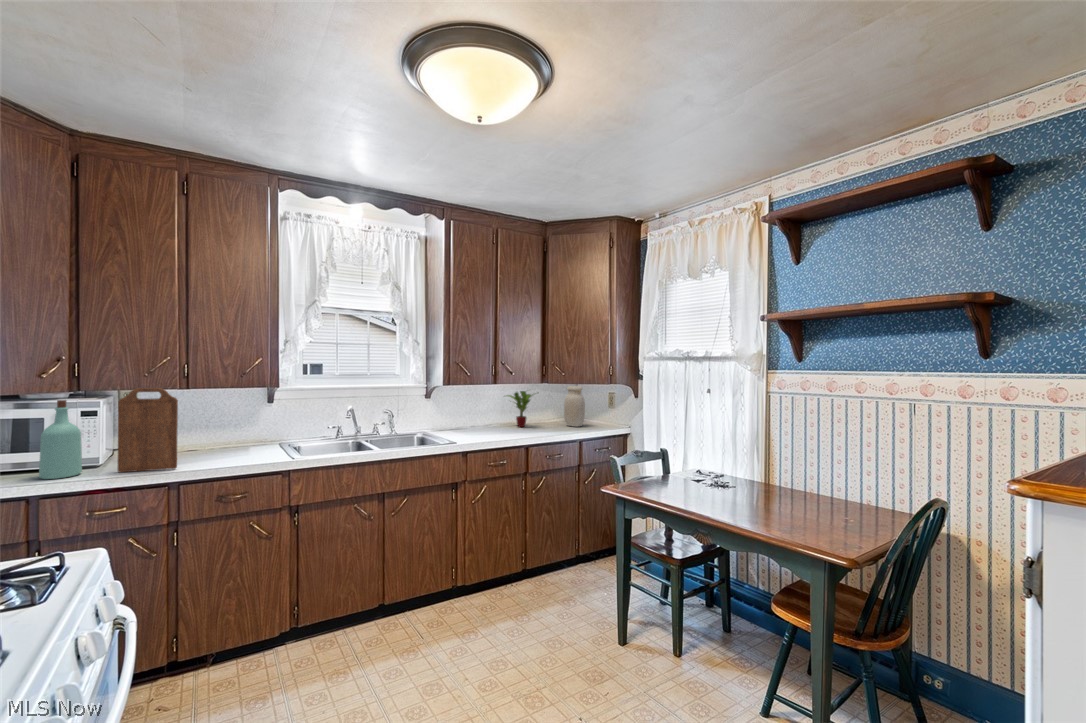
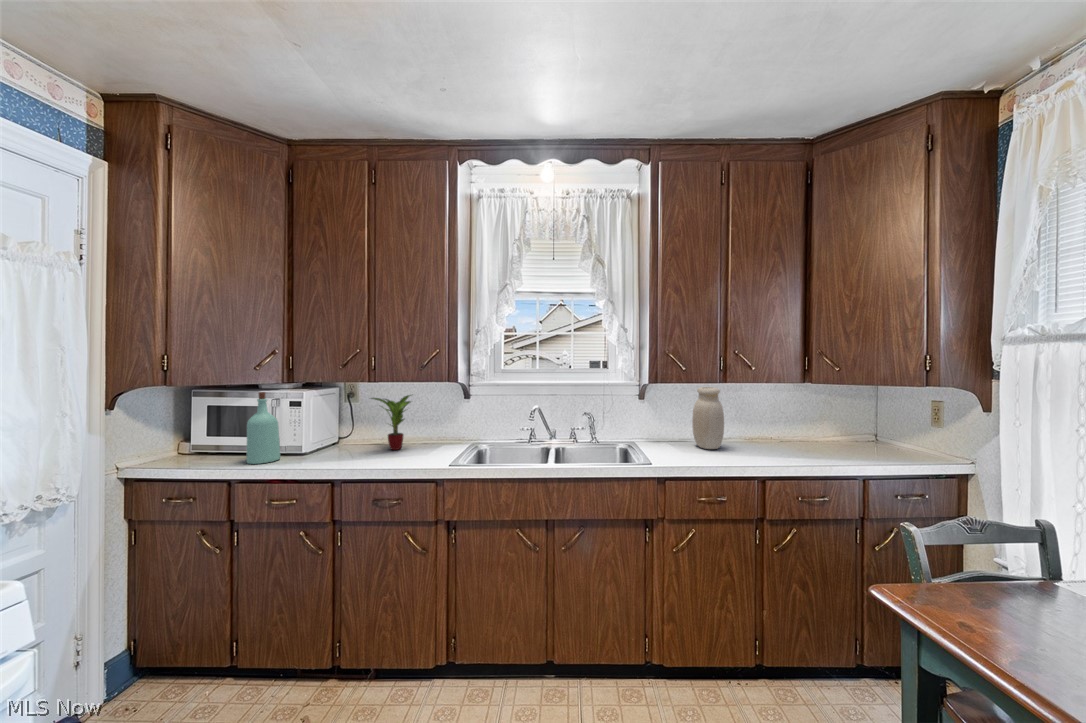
jar: present [564,386,585,427] -> present [692,387,724,449]
cutting board: present [118,388,178,472] -> none [300,383,346,465]
potted plant: present [507,391,532,427] -> present [371,395,411,450]

